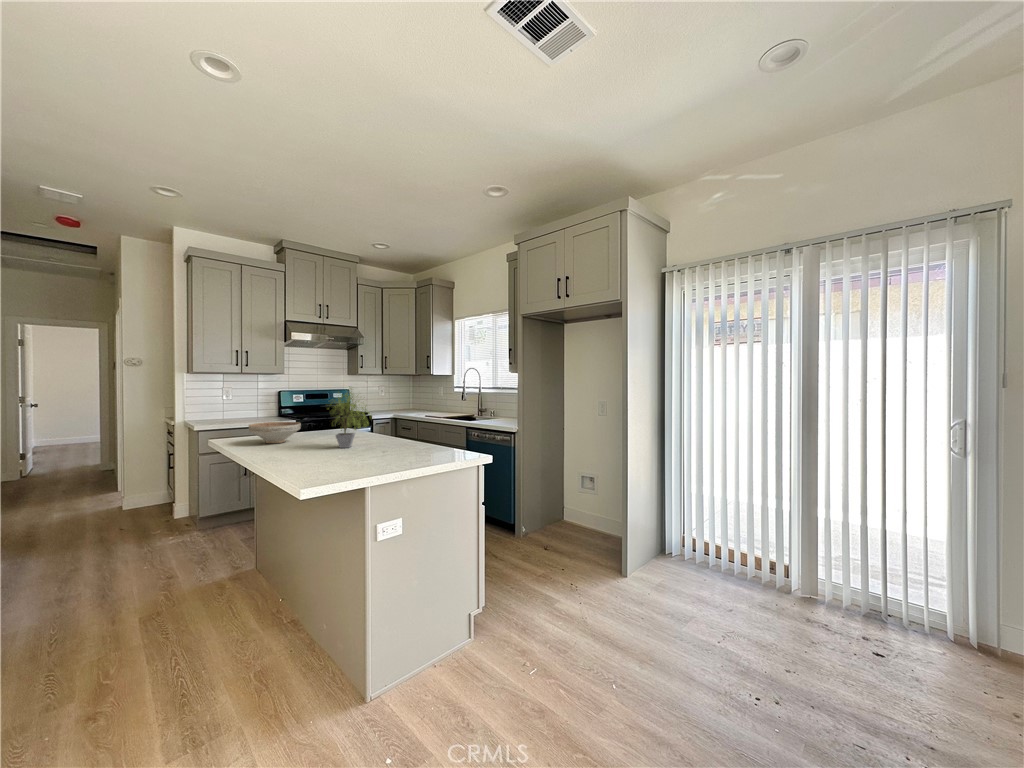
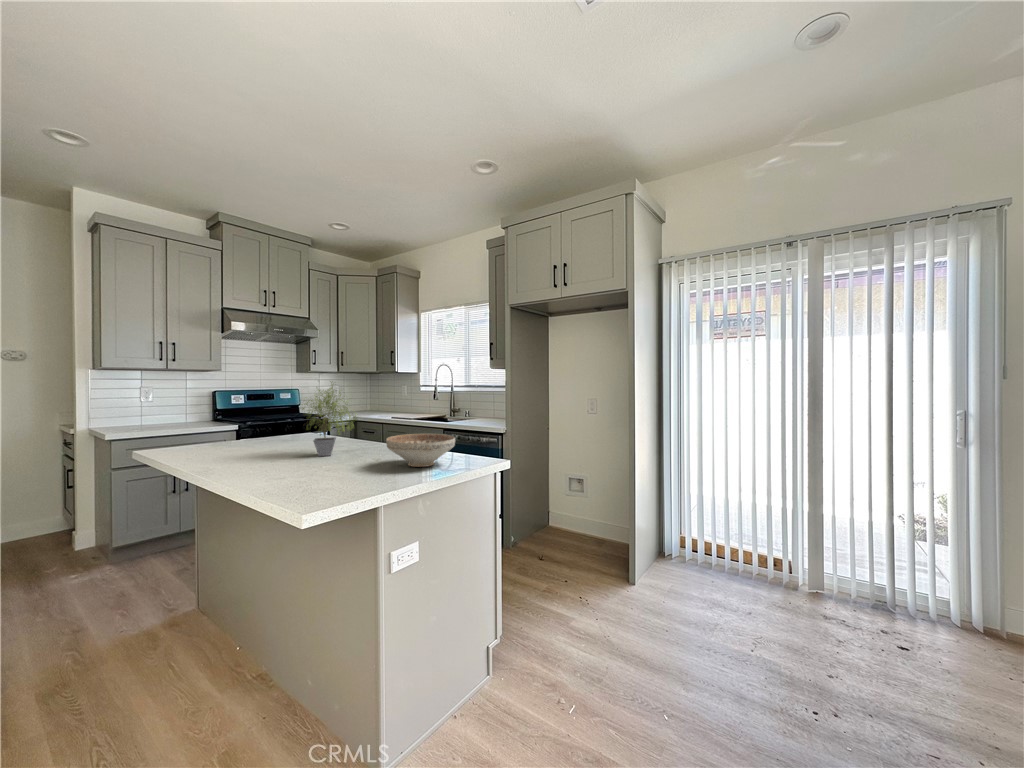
decorative bowl: present [249,422,301,443] -> present [386,434,455,467]

